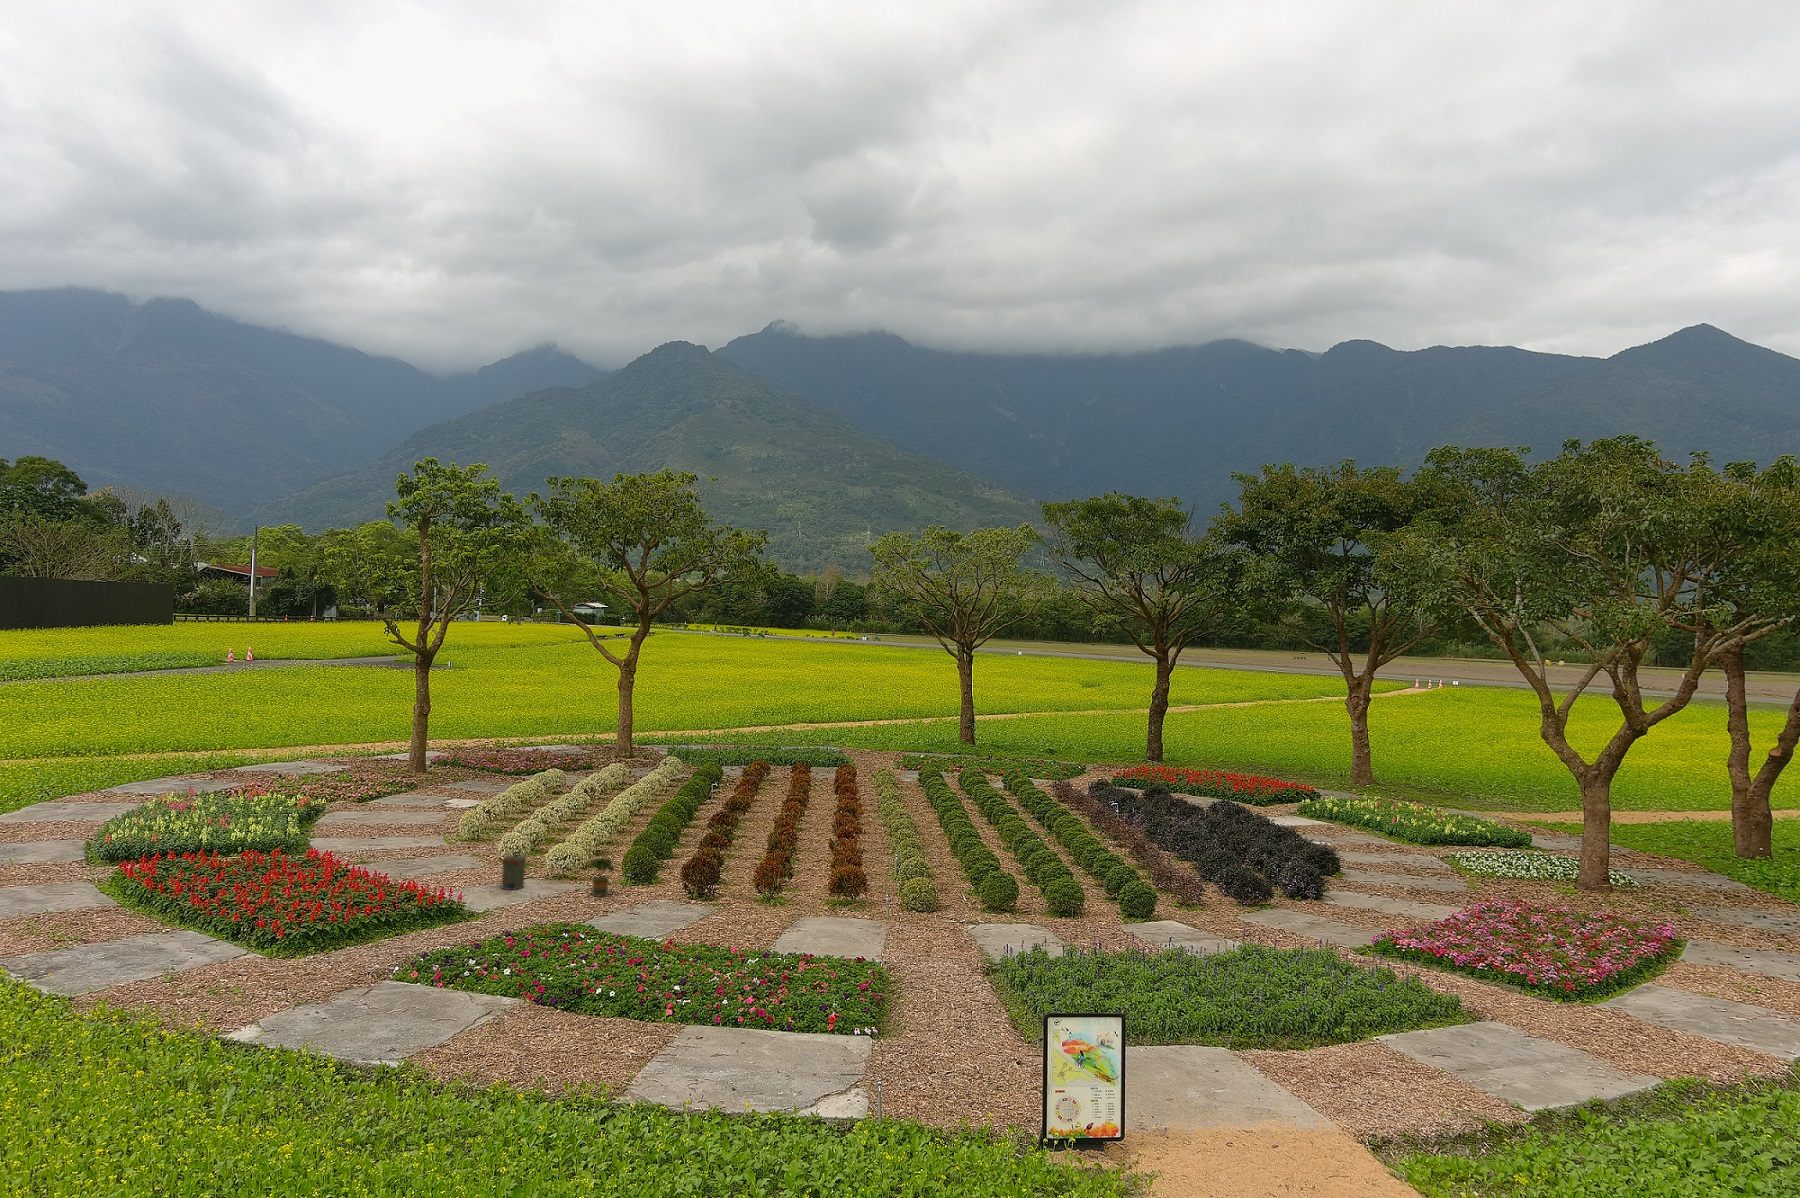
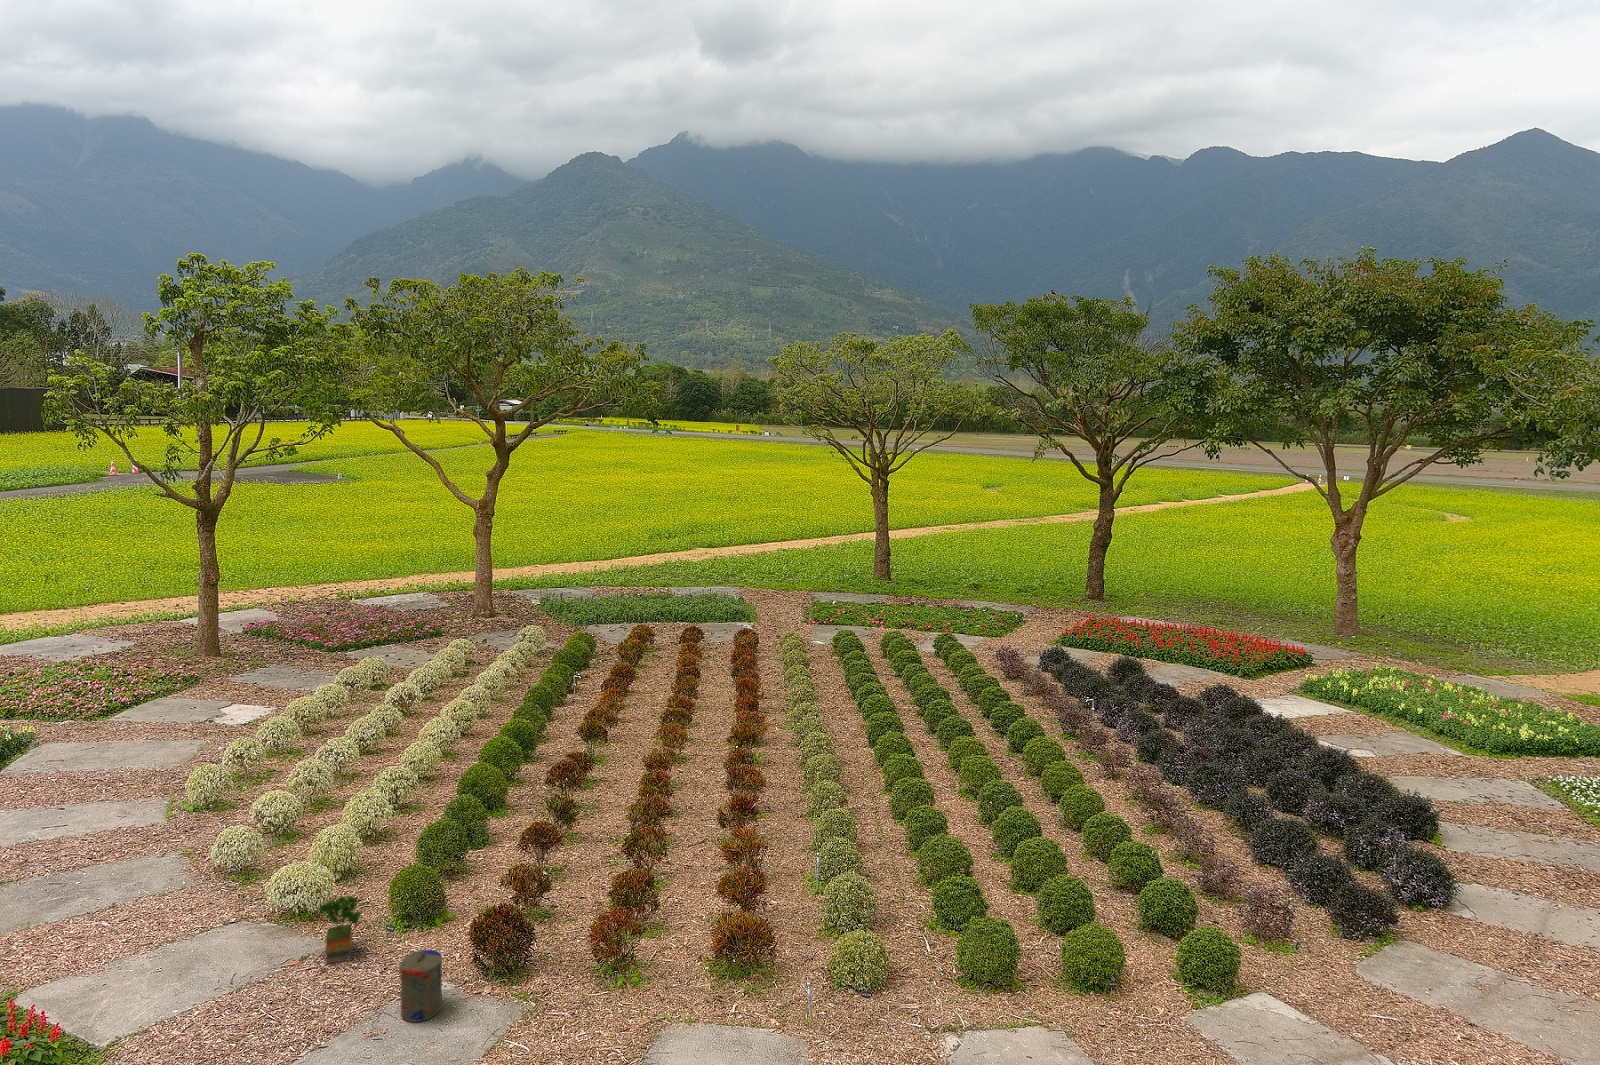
trash can: present [502,854,526,890] -> present [399,950,442,1022]

